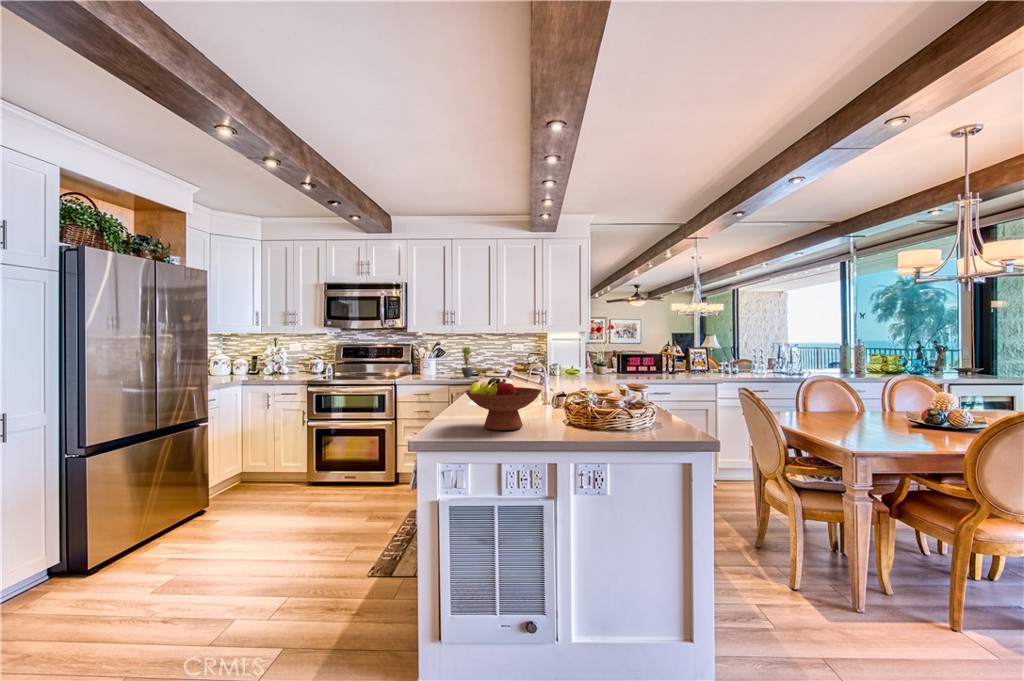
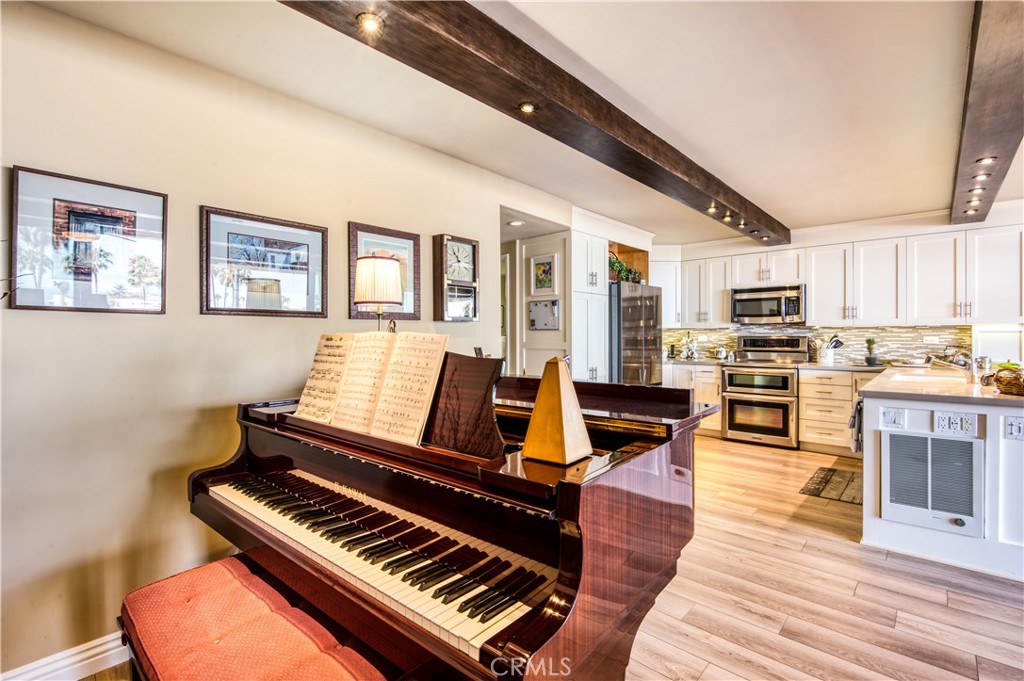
fruit bowl: present [465,378,542,430] -> none [898,352,972,390]

